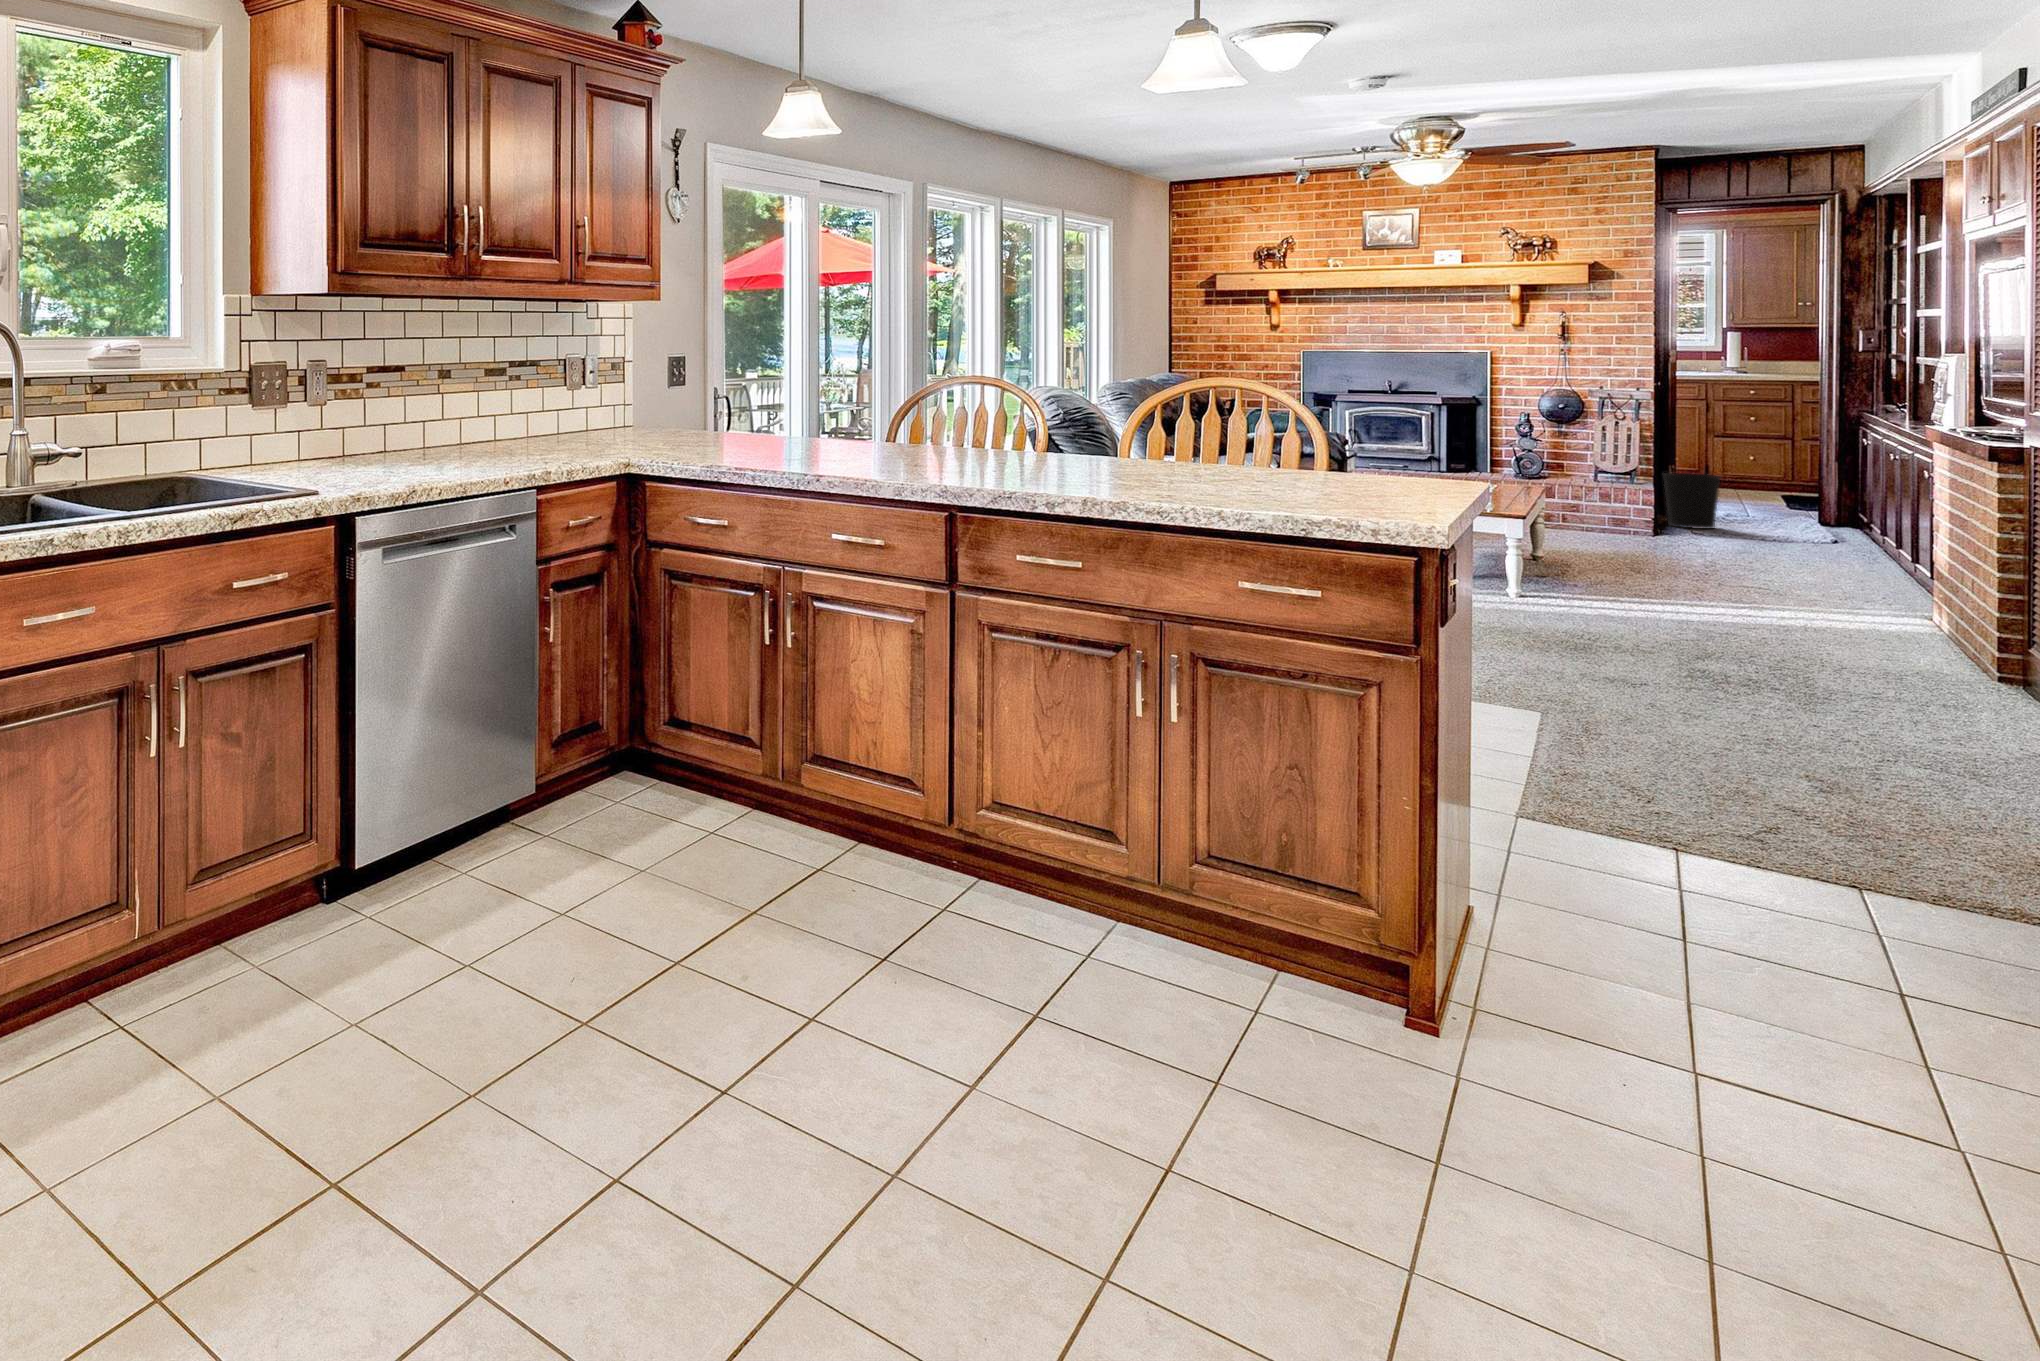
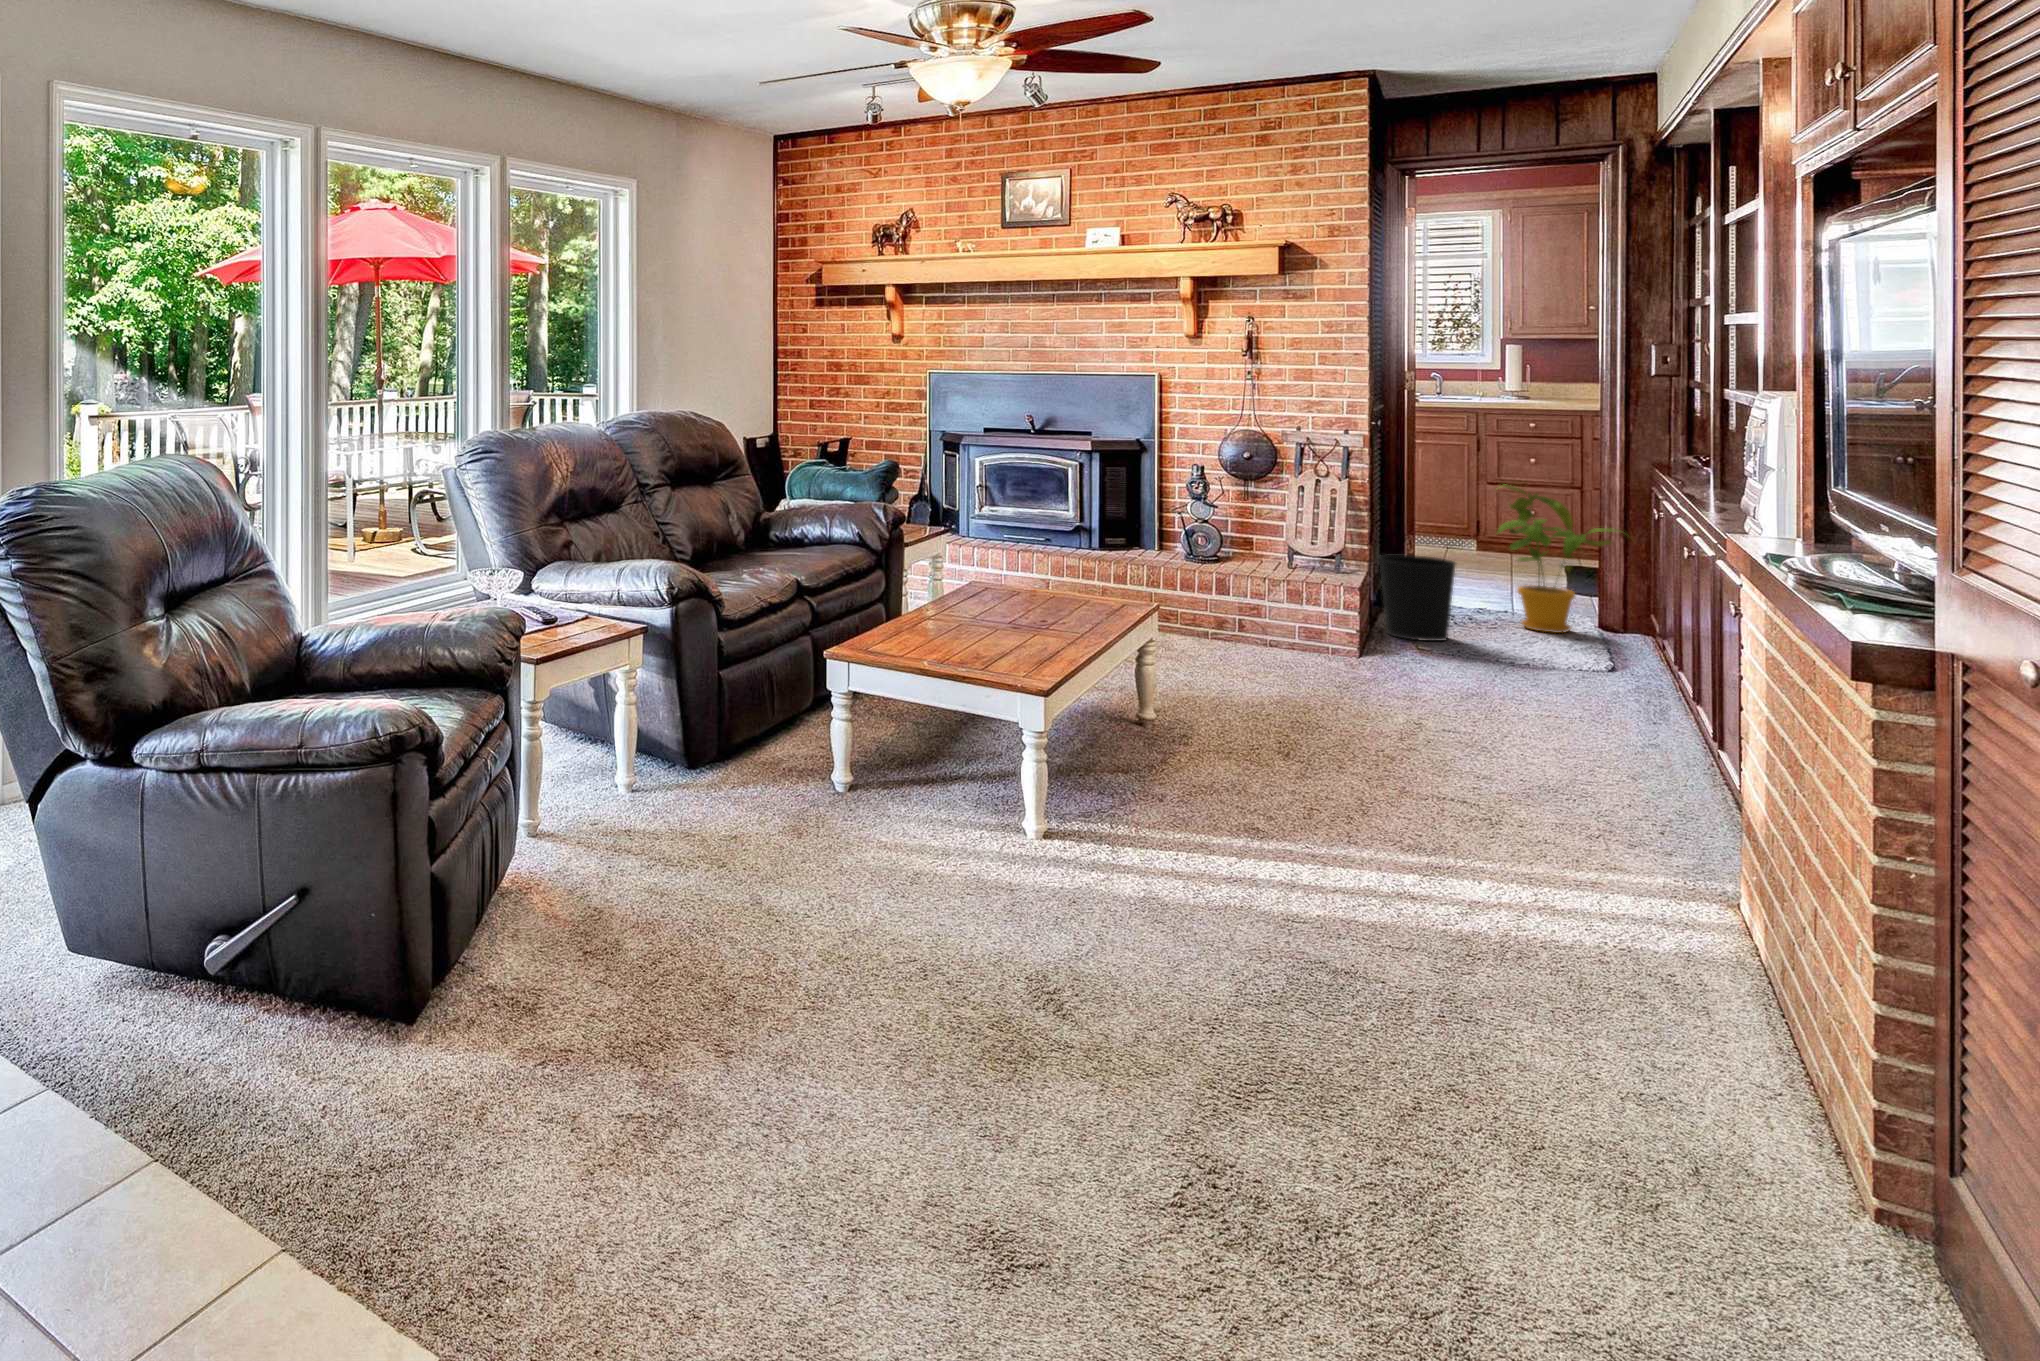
house plant: none [1742,426,1849,525] -> present [1496,485,1618,633]

